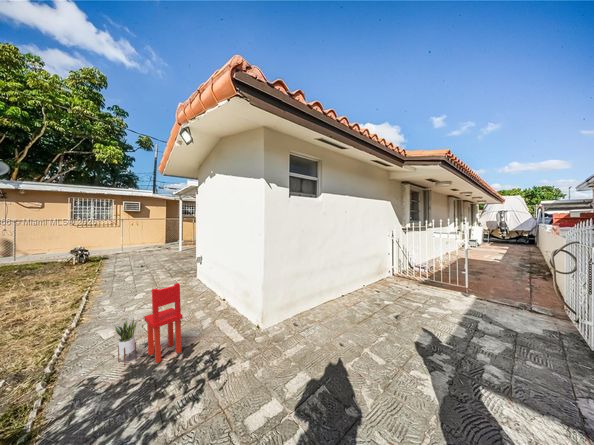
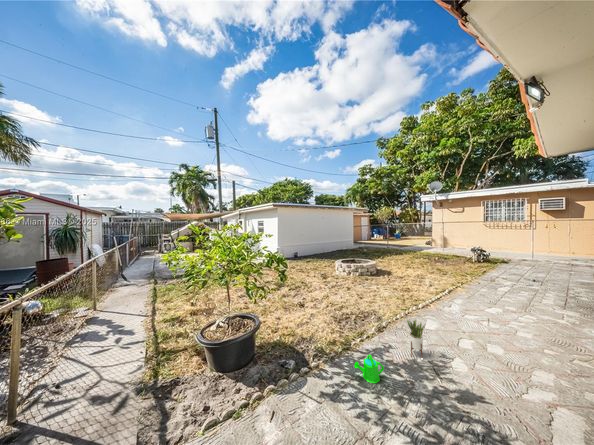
chair: present [144,283,183,363] -> none [425,302,463,391]
watering can: none [87,386,123,427] -> present [354,355,384,383]

